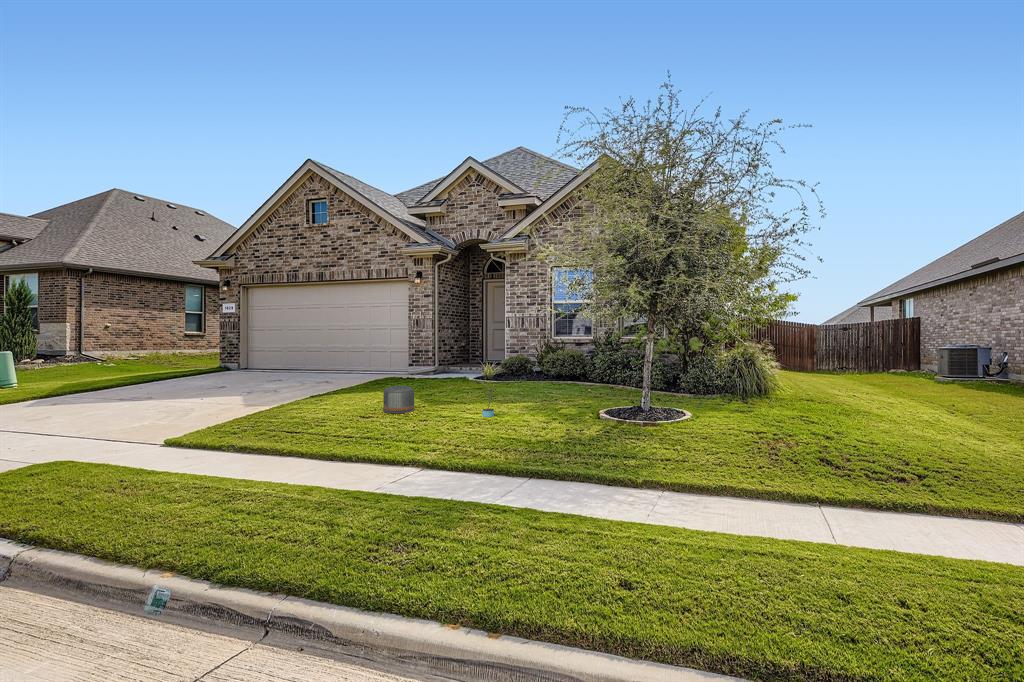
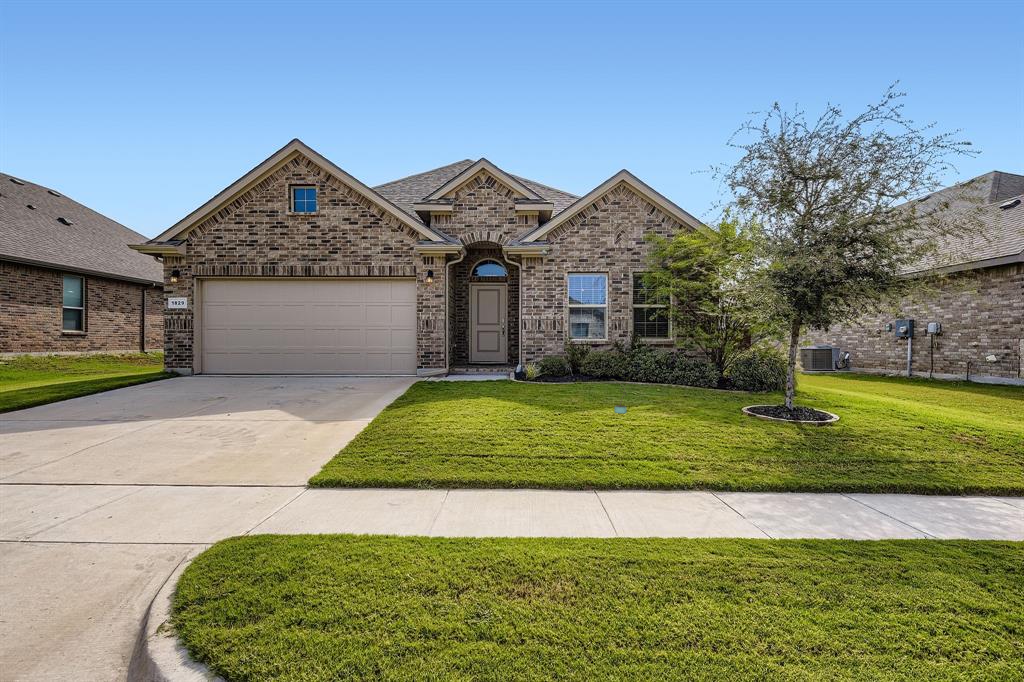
pouf: present [383,386,414,413] -> none [505,386,536,415]

